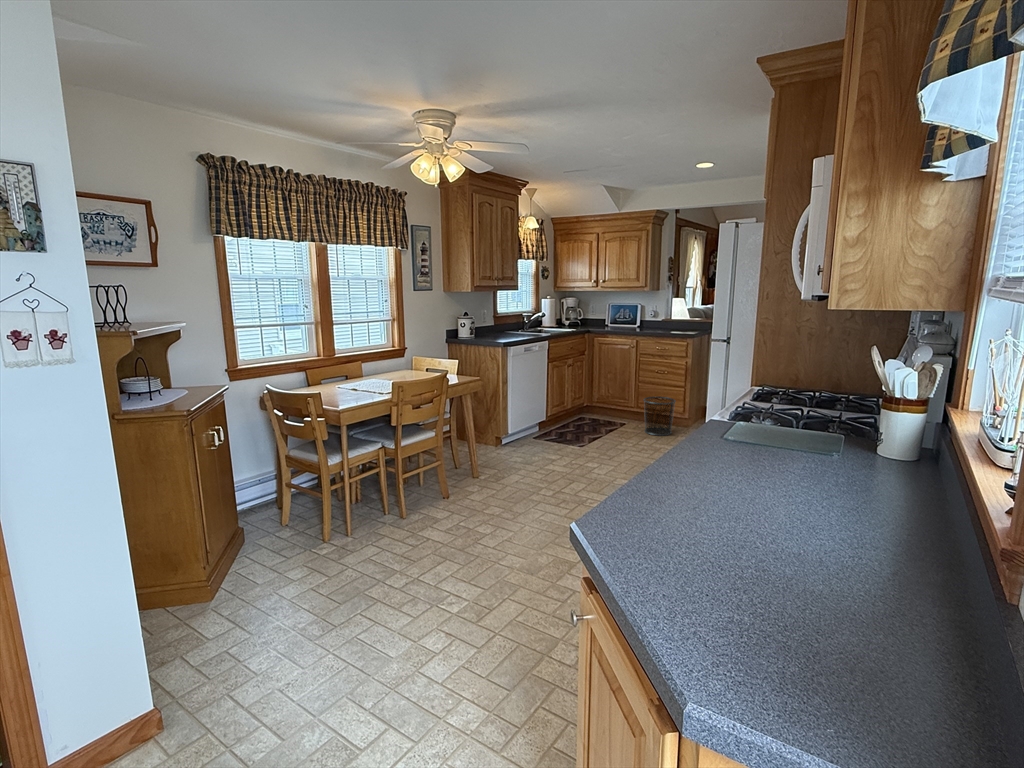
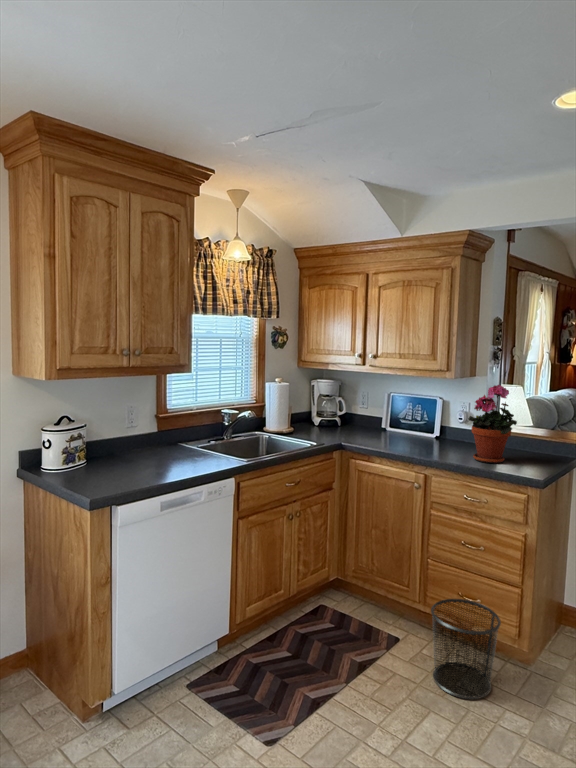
potted plant: none [657,292,682,332] -> present [468,385,517,463]

